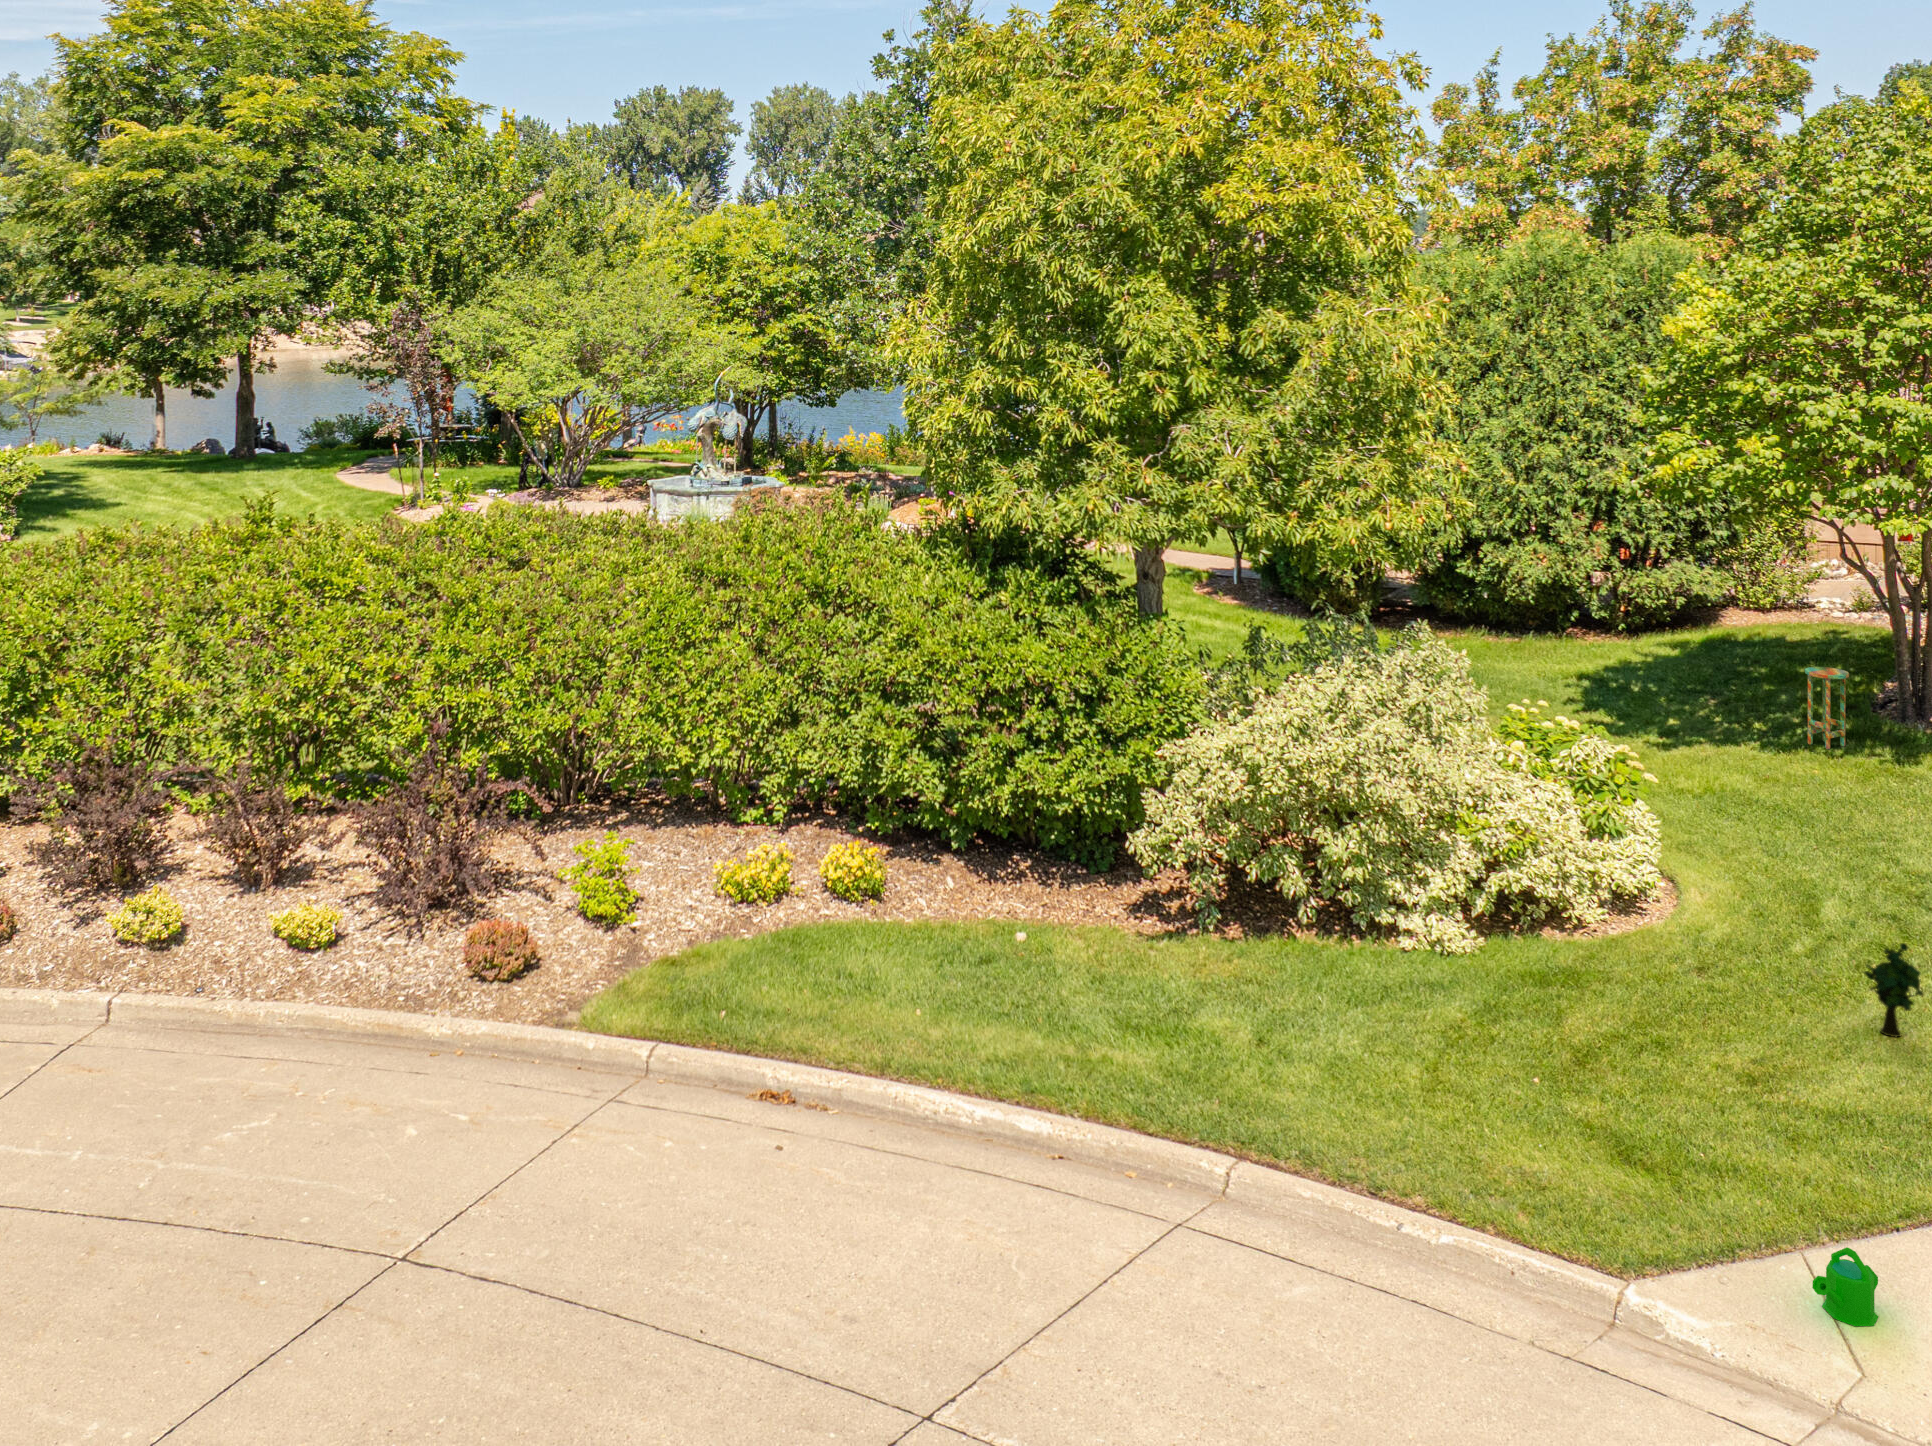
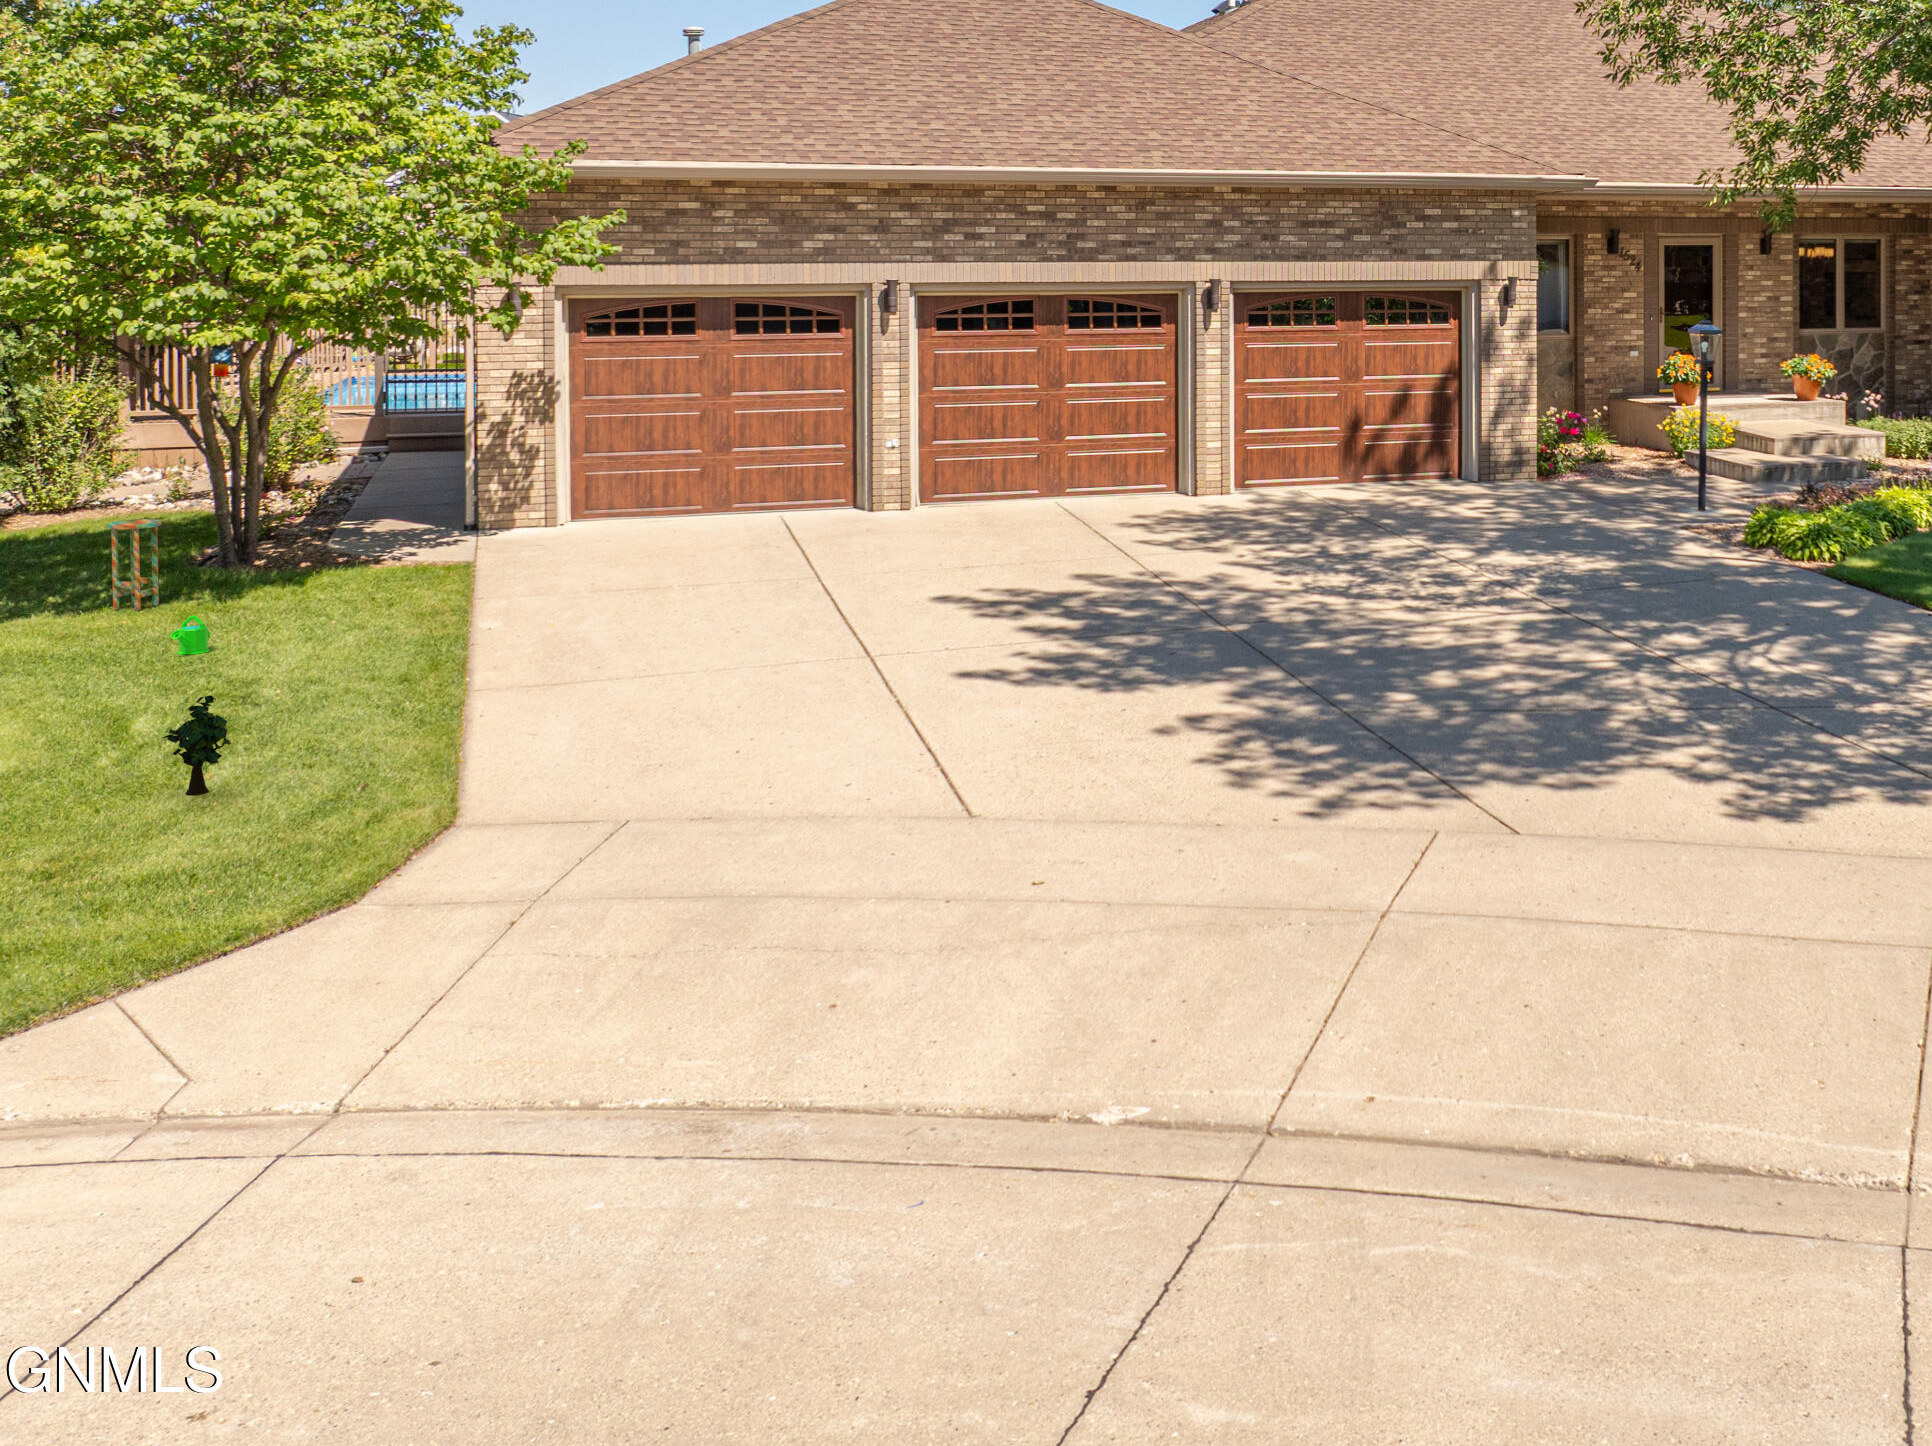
watering can: present [1812,1247,1879,1326] -> present [171,615,210,654]

